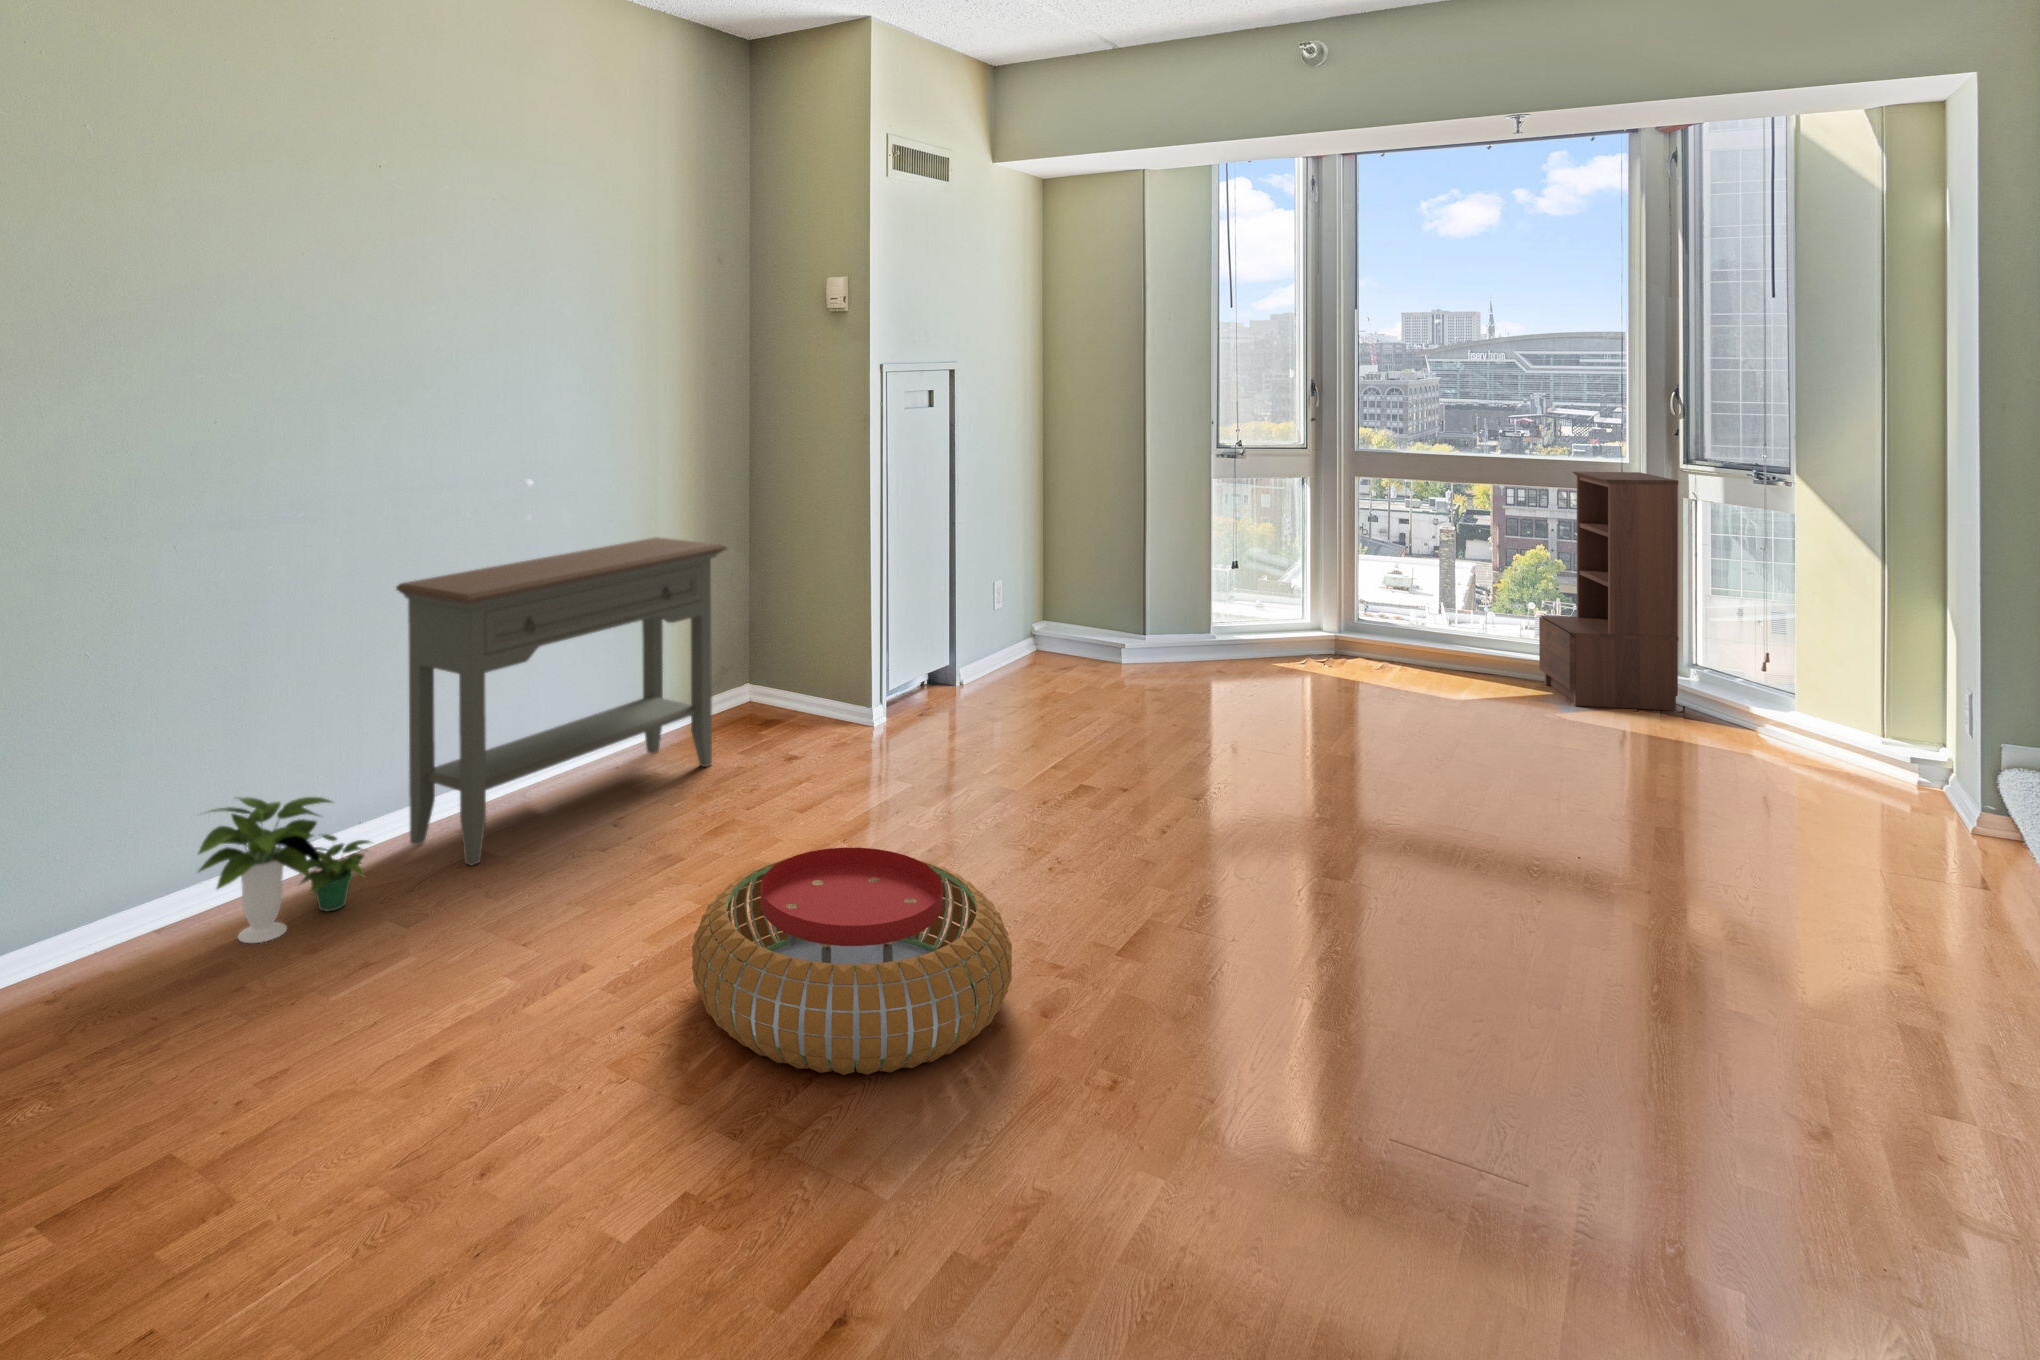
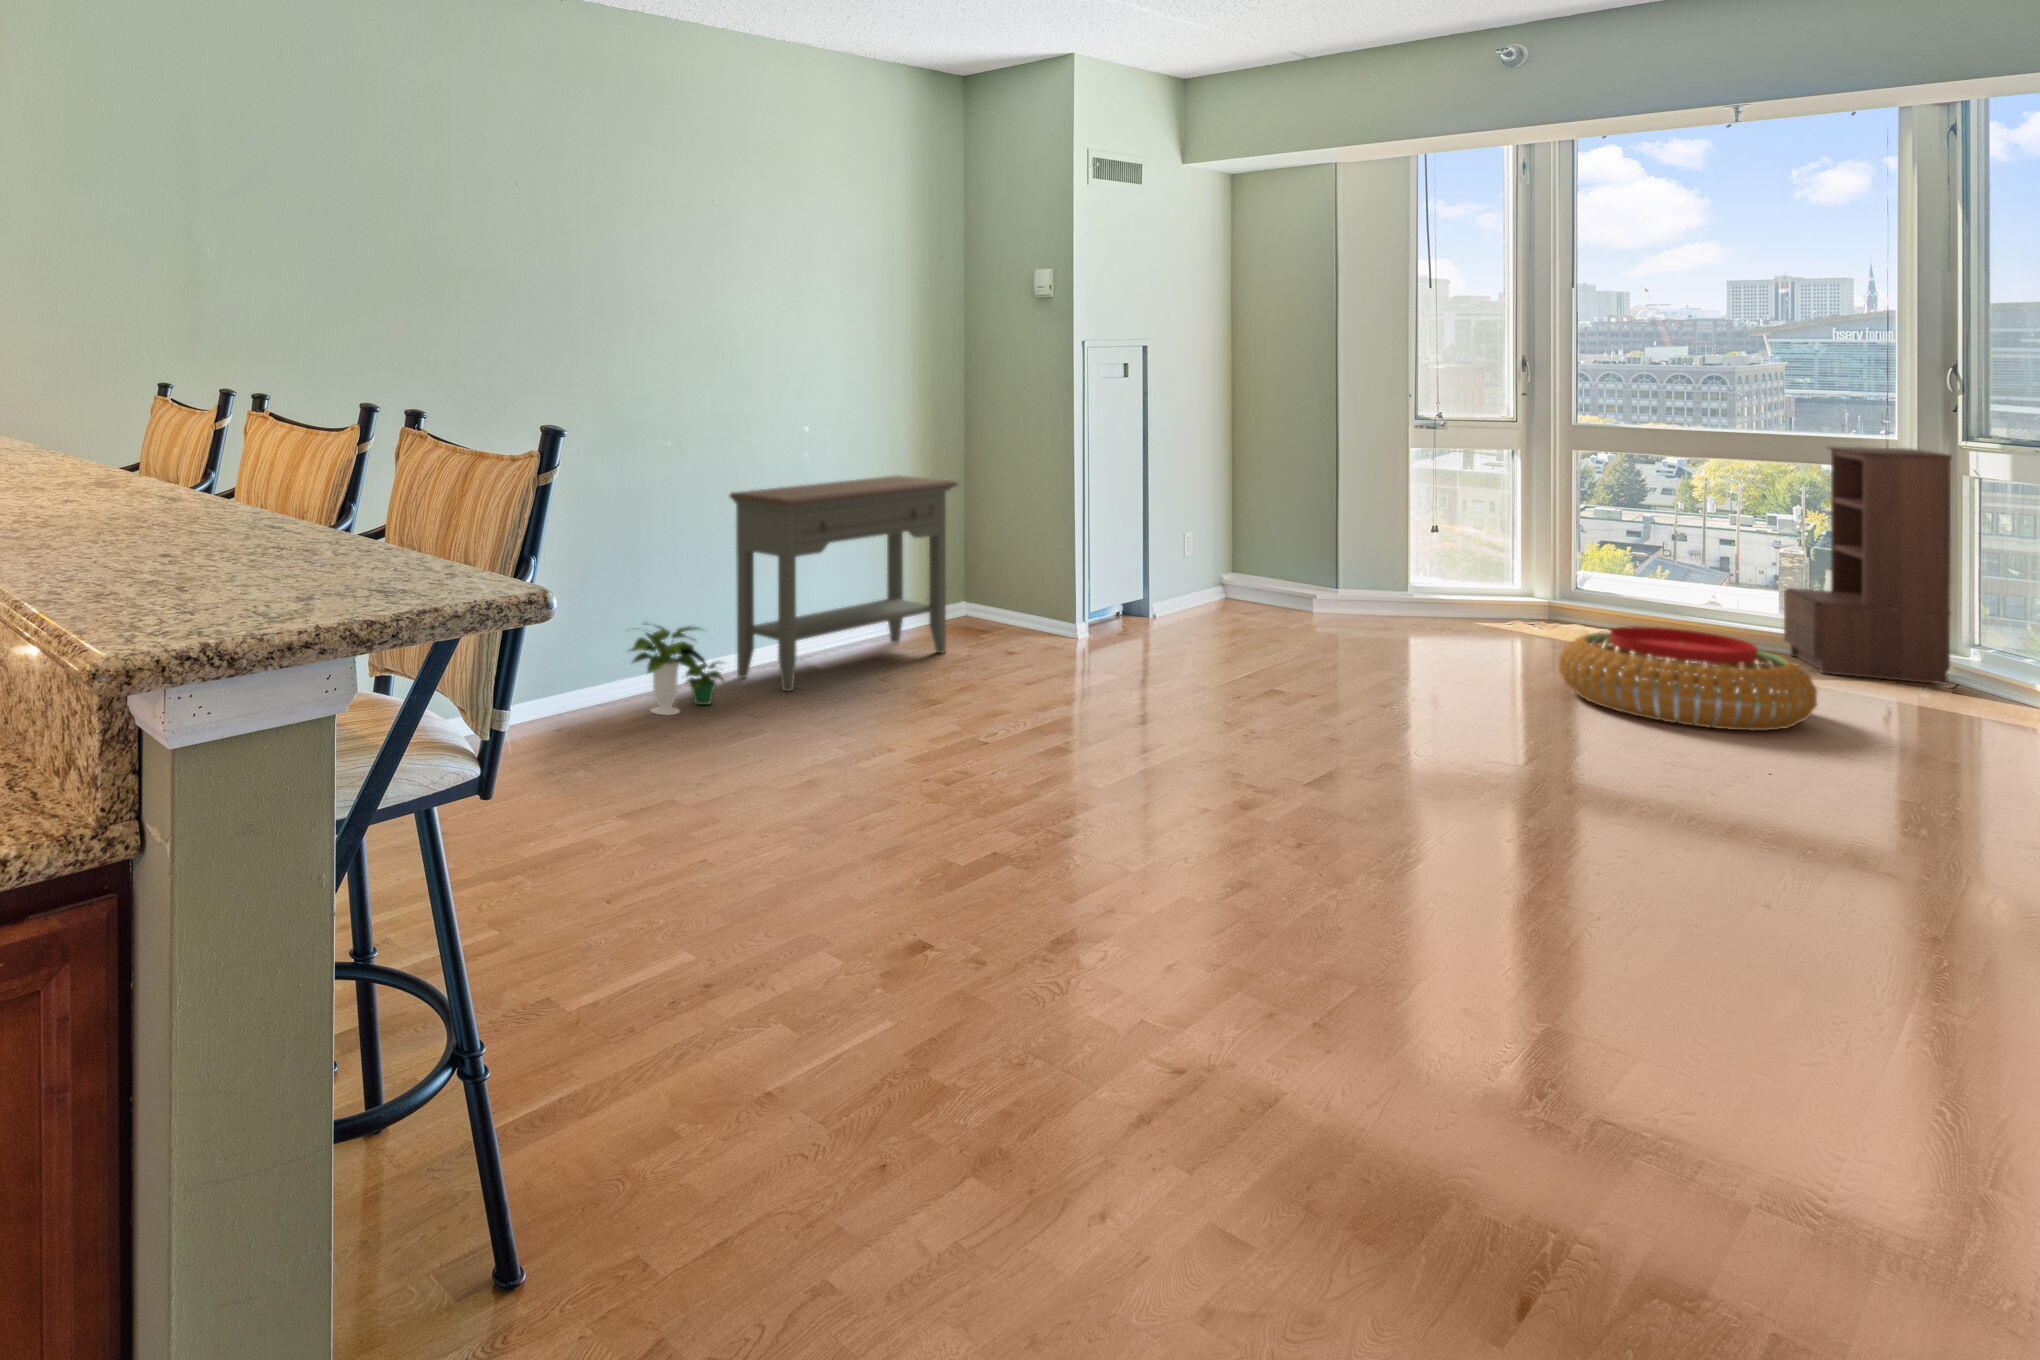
pouf: present [692,848,1012,1075] -> present [1559,626,1817,730]

